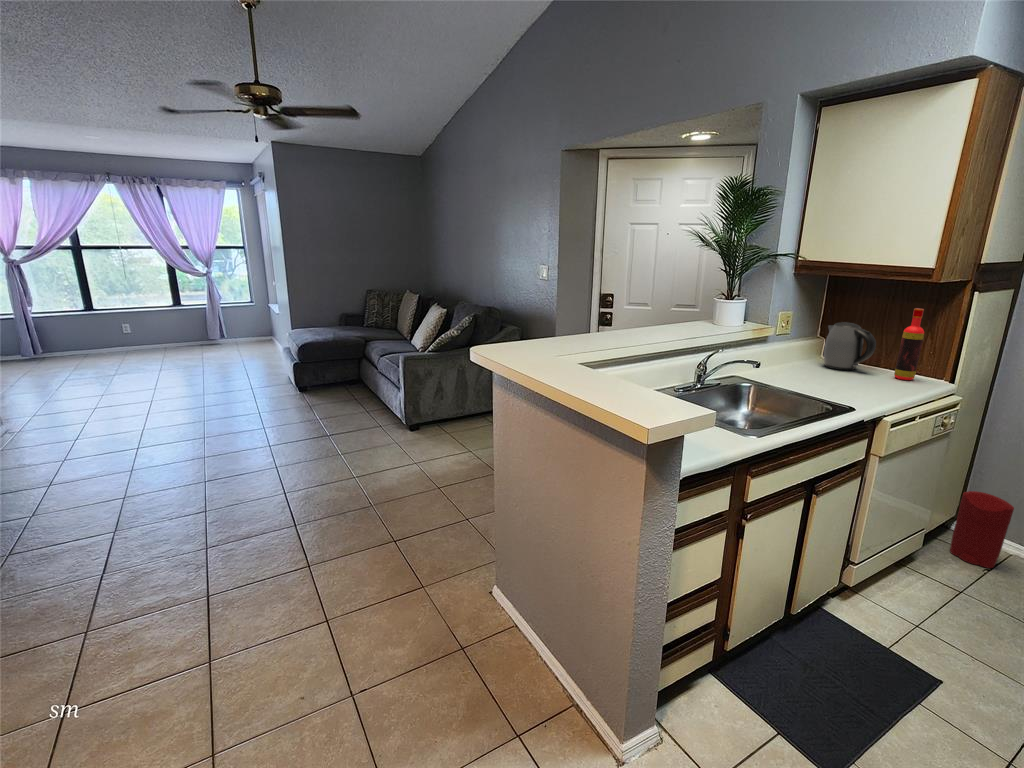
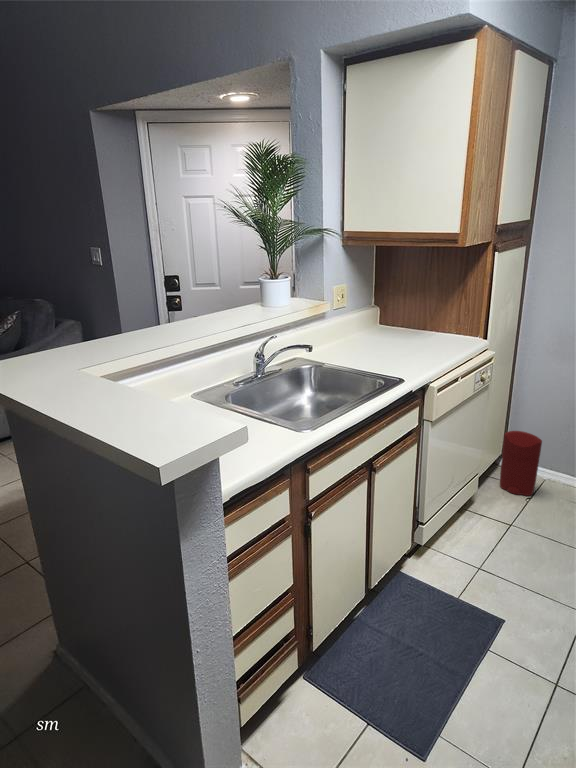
bottle: present [894,308,924,380] -> none [440,271,459,340]
kettle: present [824,322,876,370] -> none [380,289,422,336]

